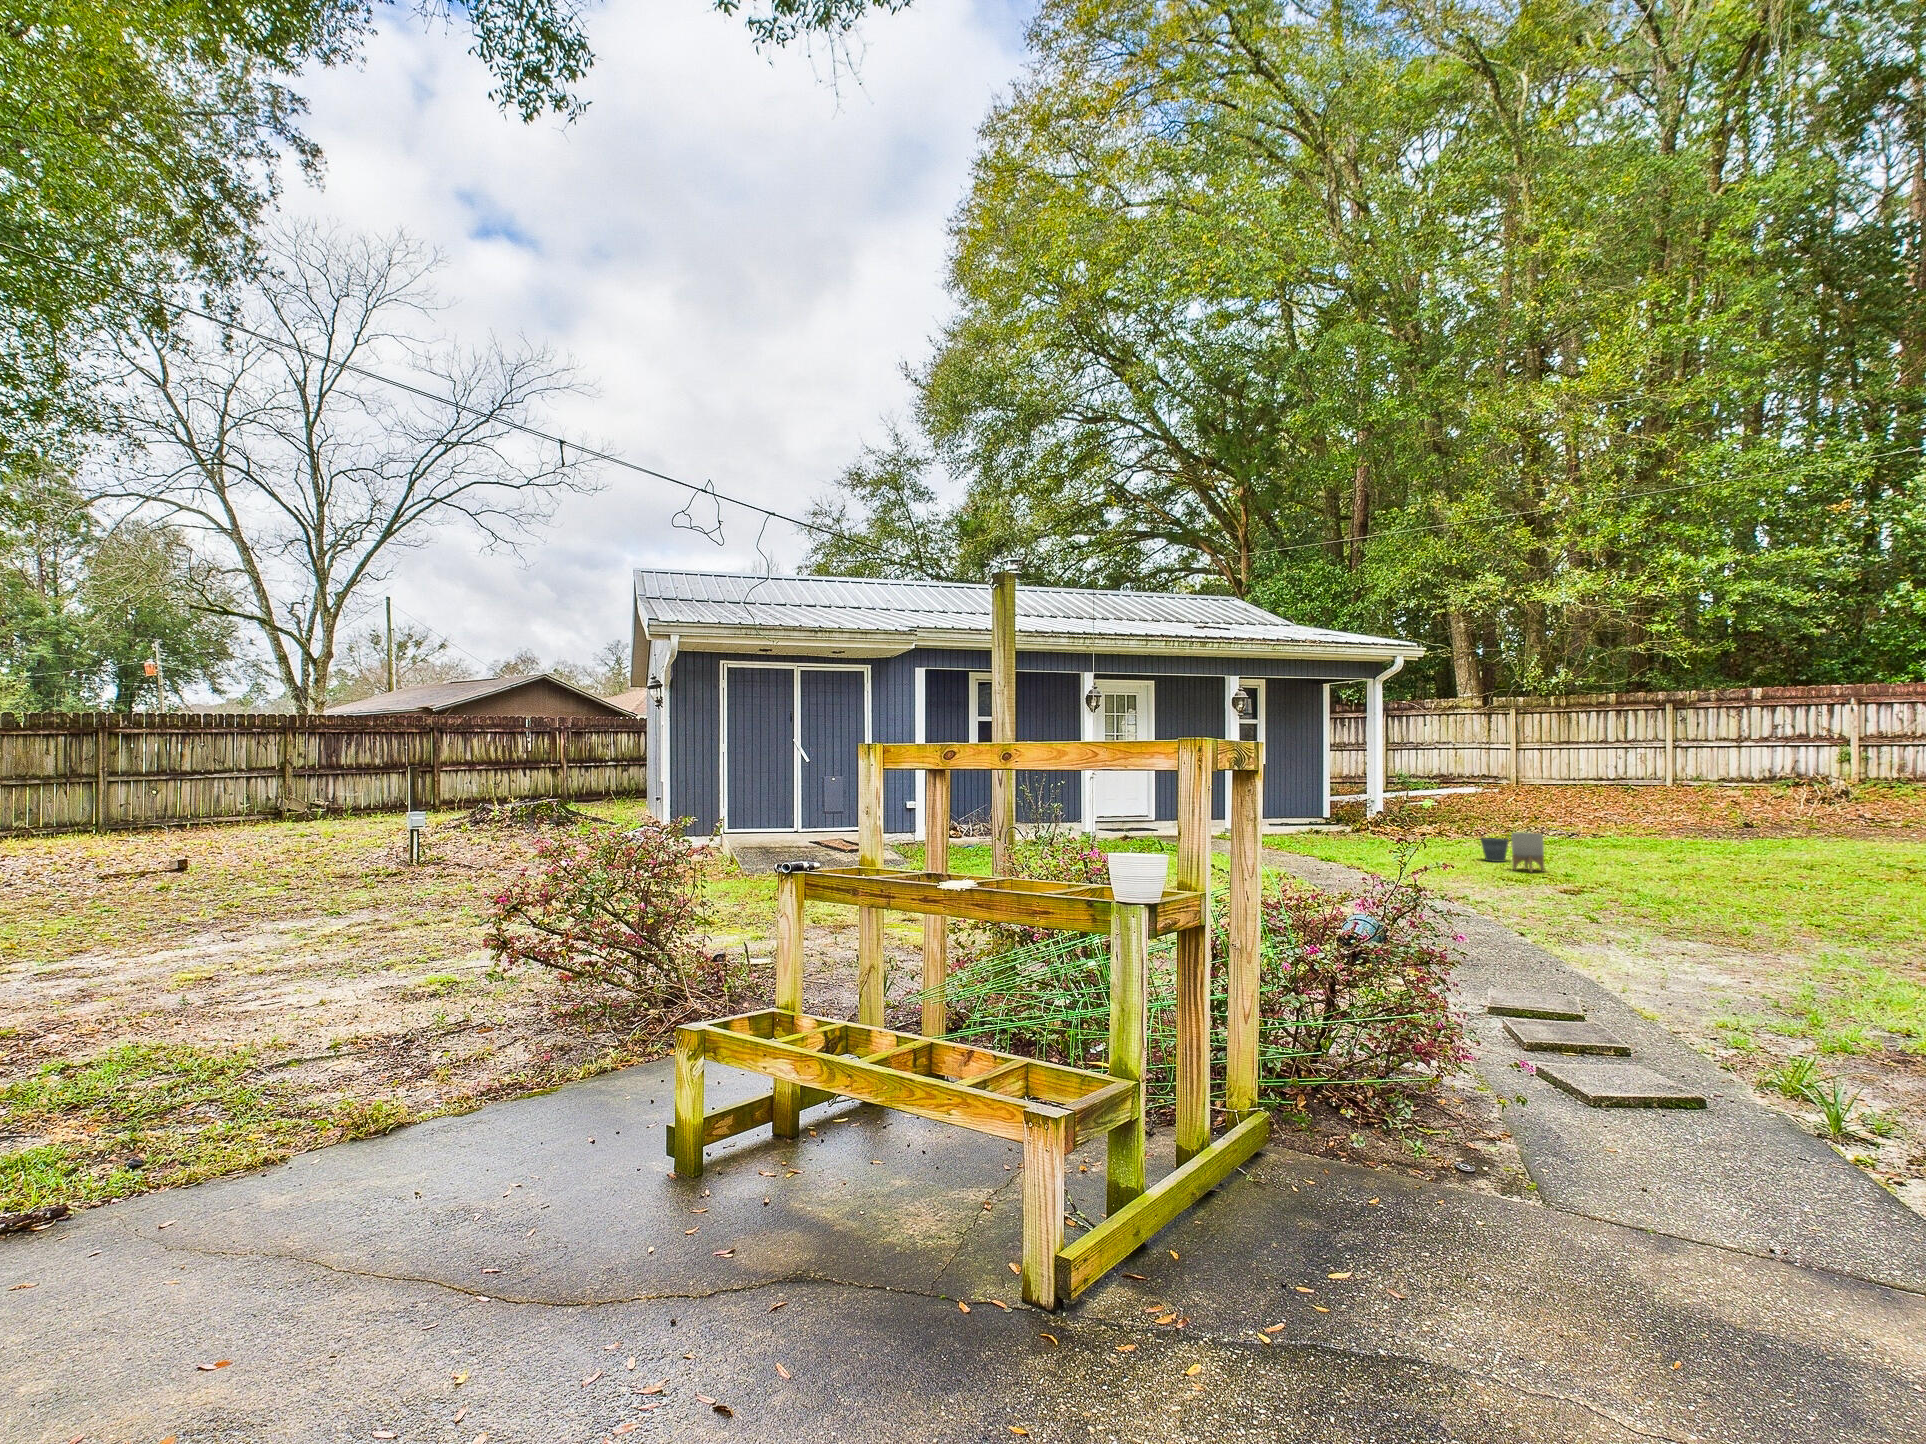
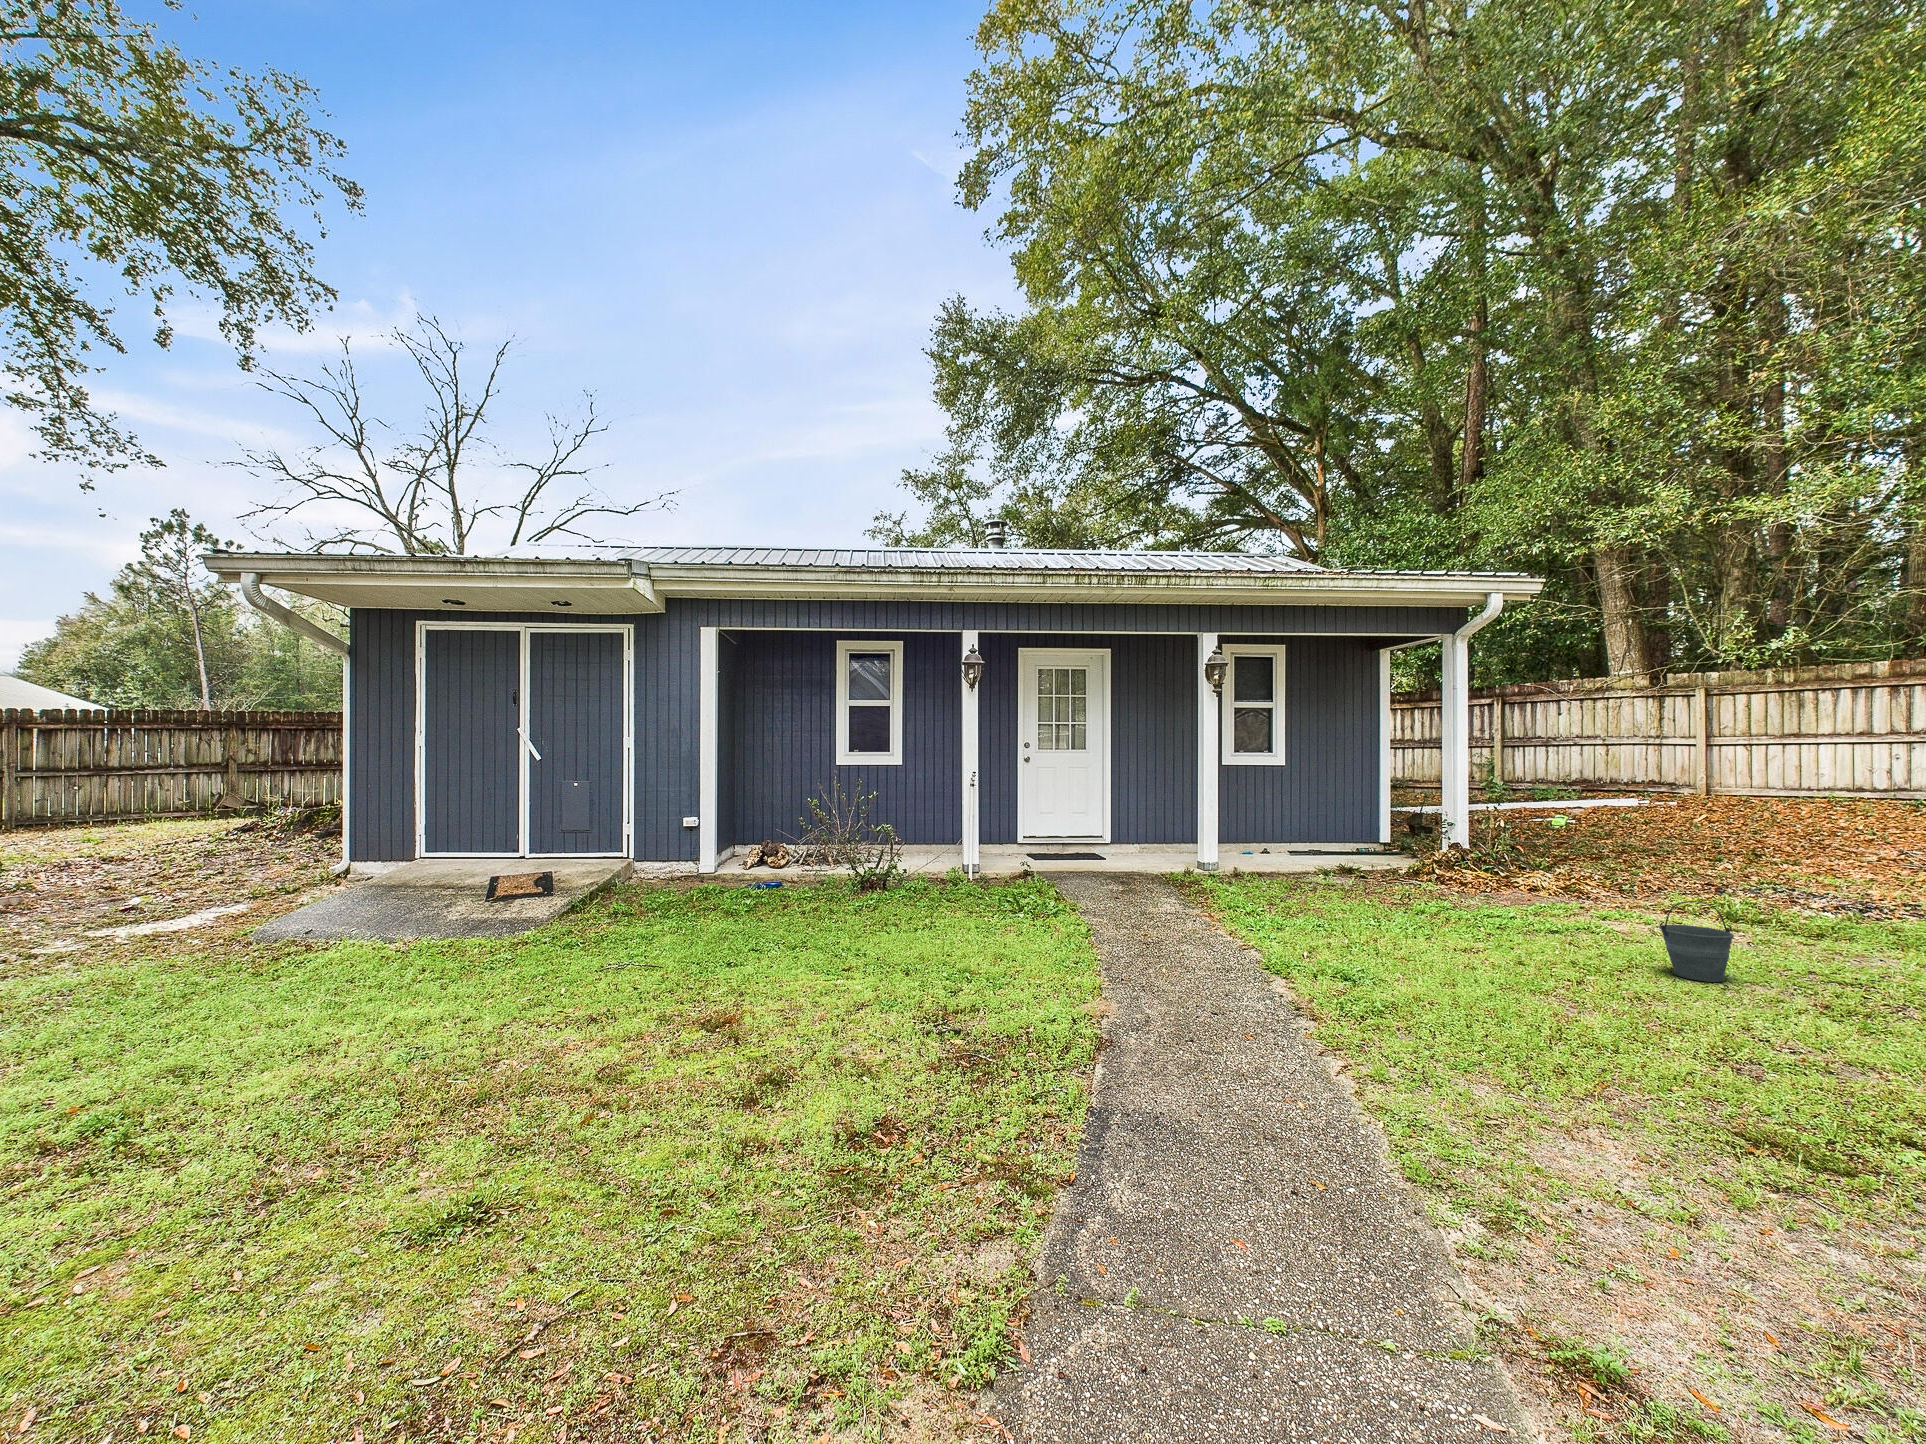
planter: present [1511,832,1545,872] -> none [1746,930,1846,1036]

